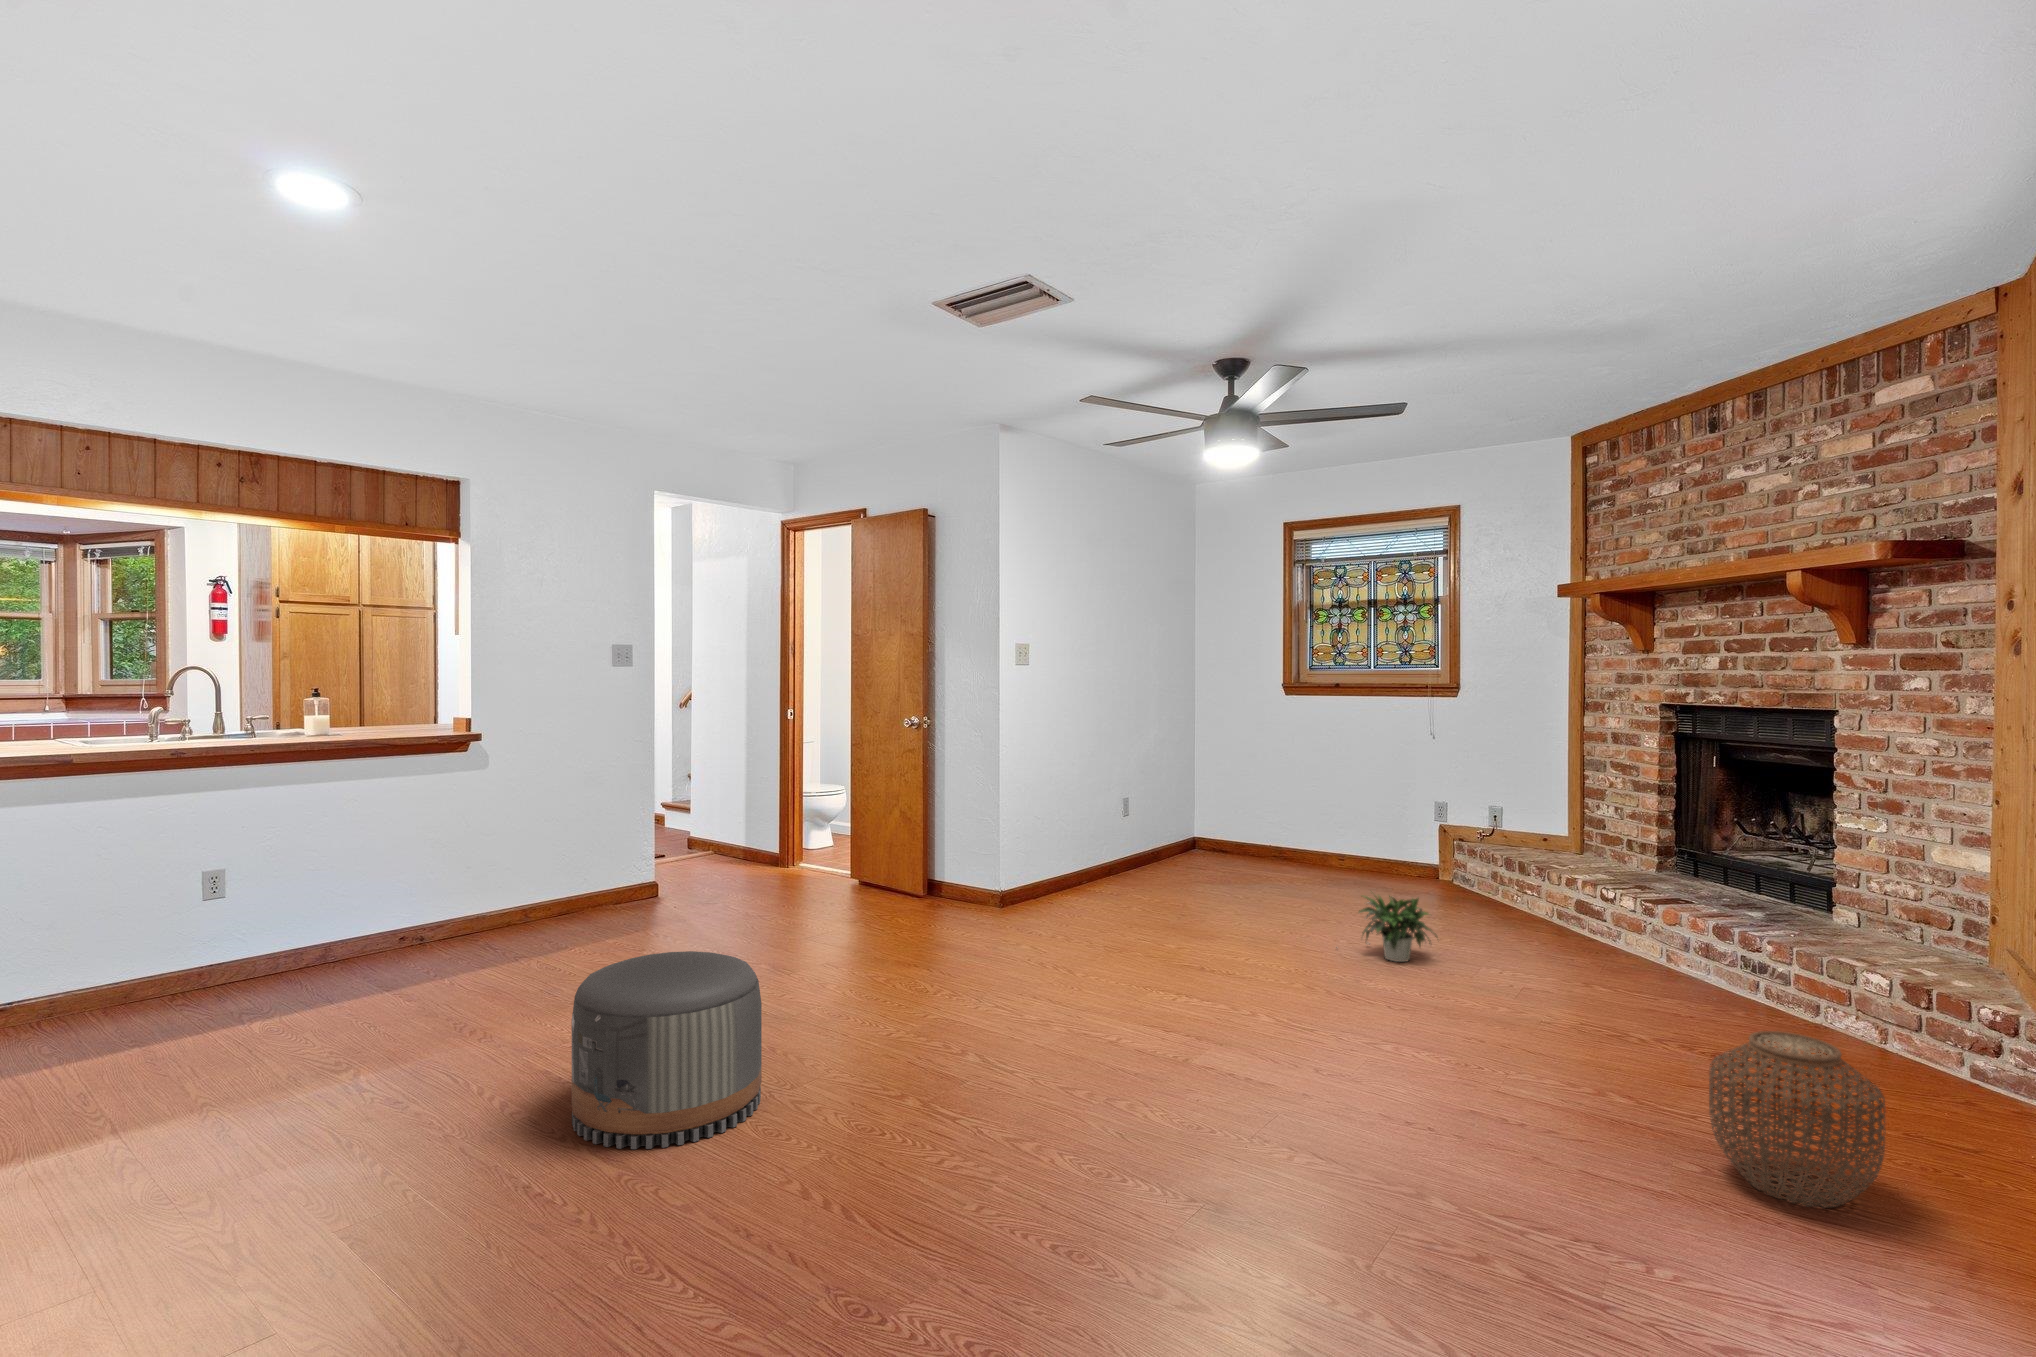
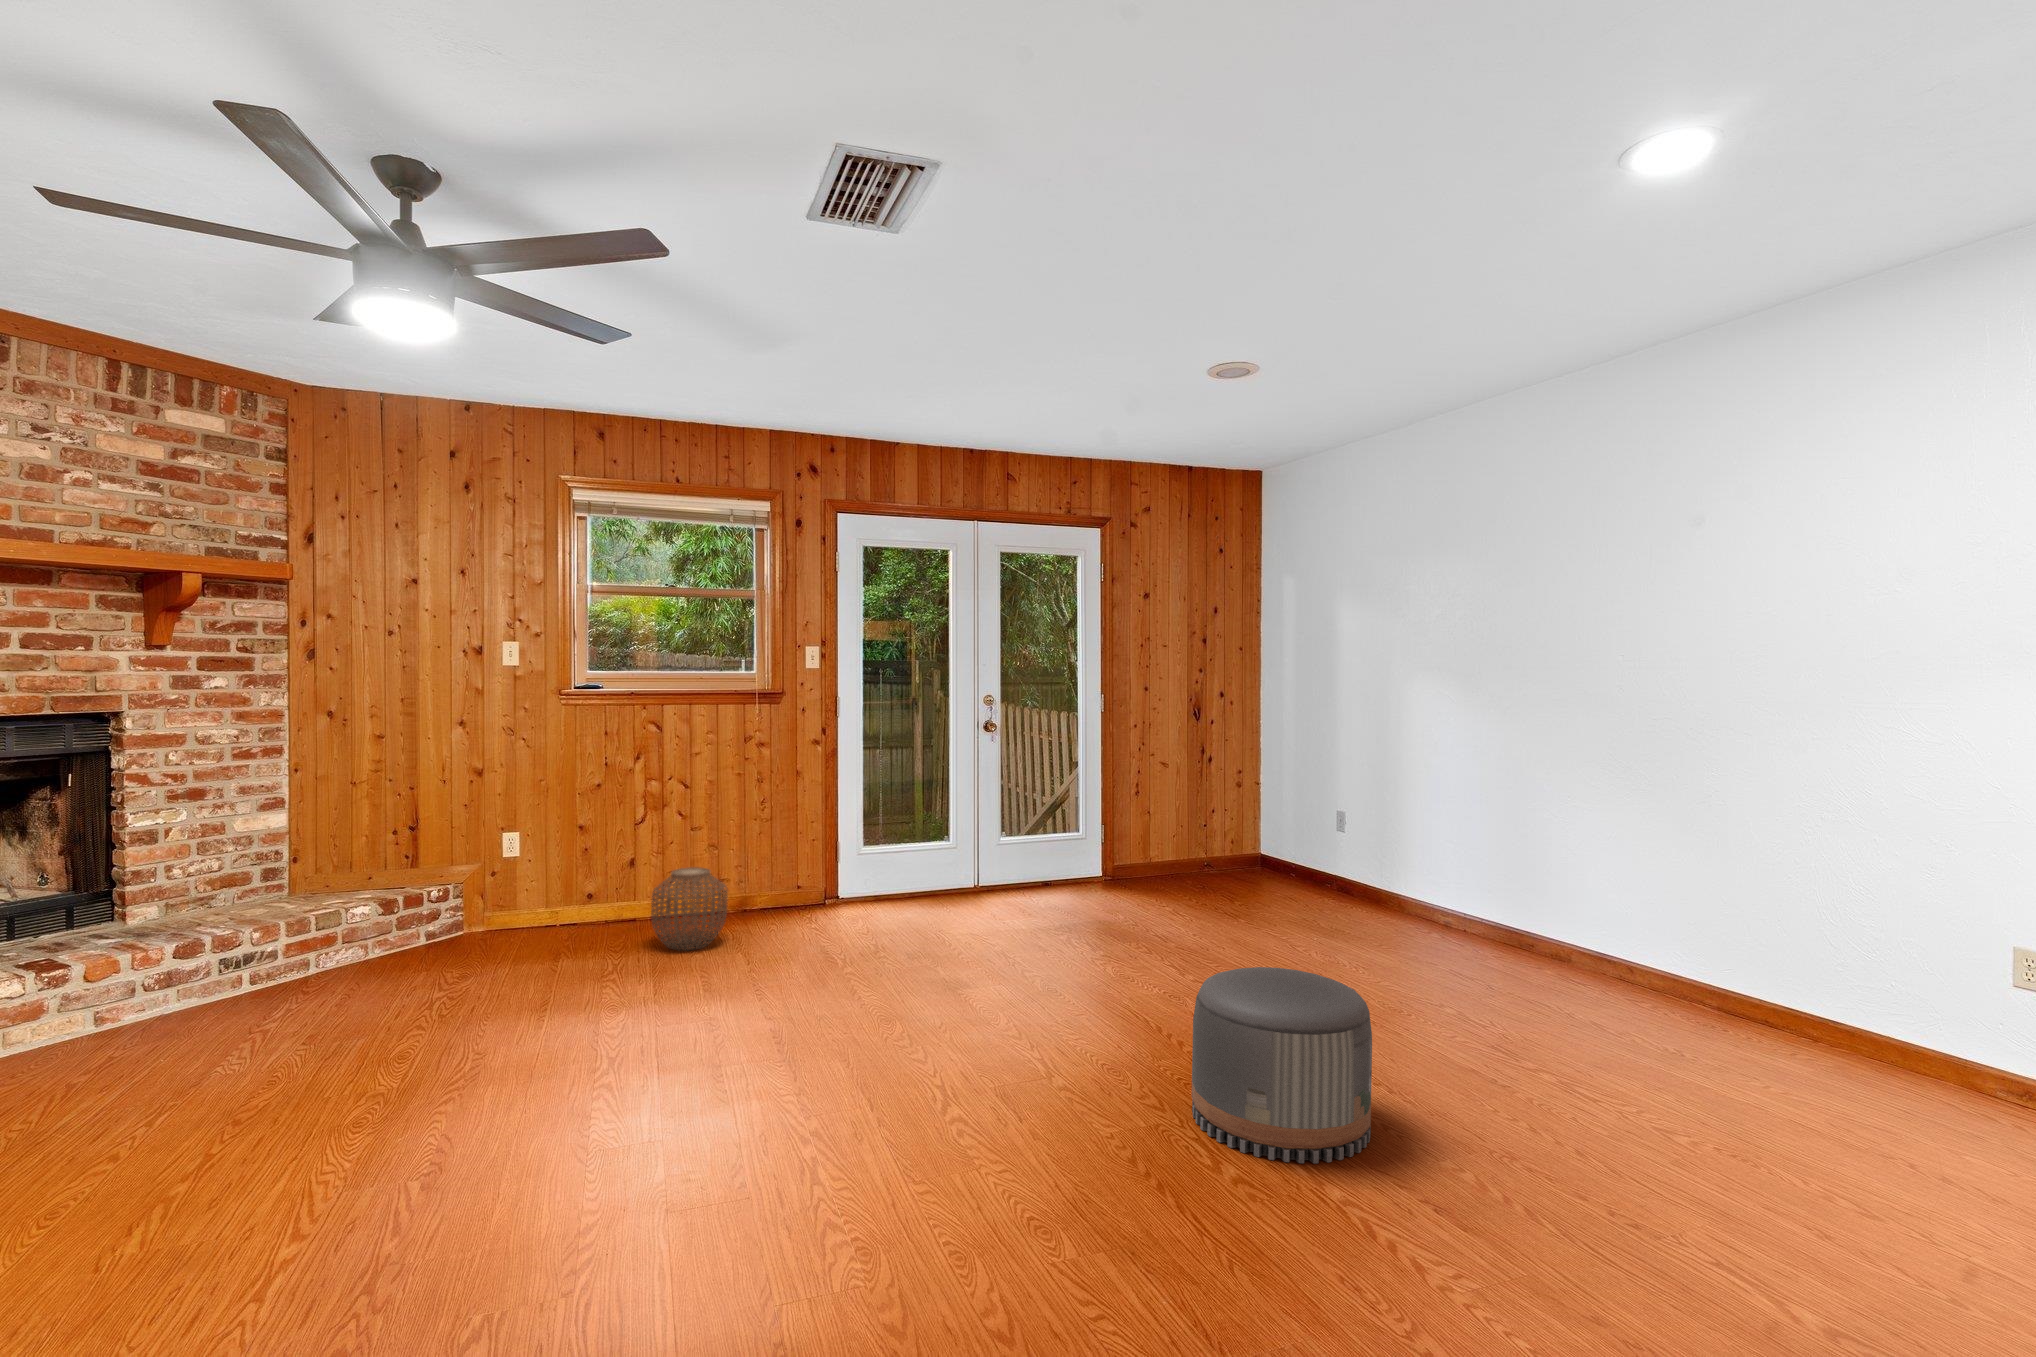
potted plant: present [1359,896,1437,962] -> none [129,1009,285,1160]

